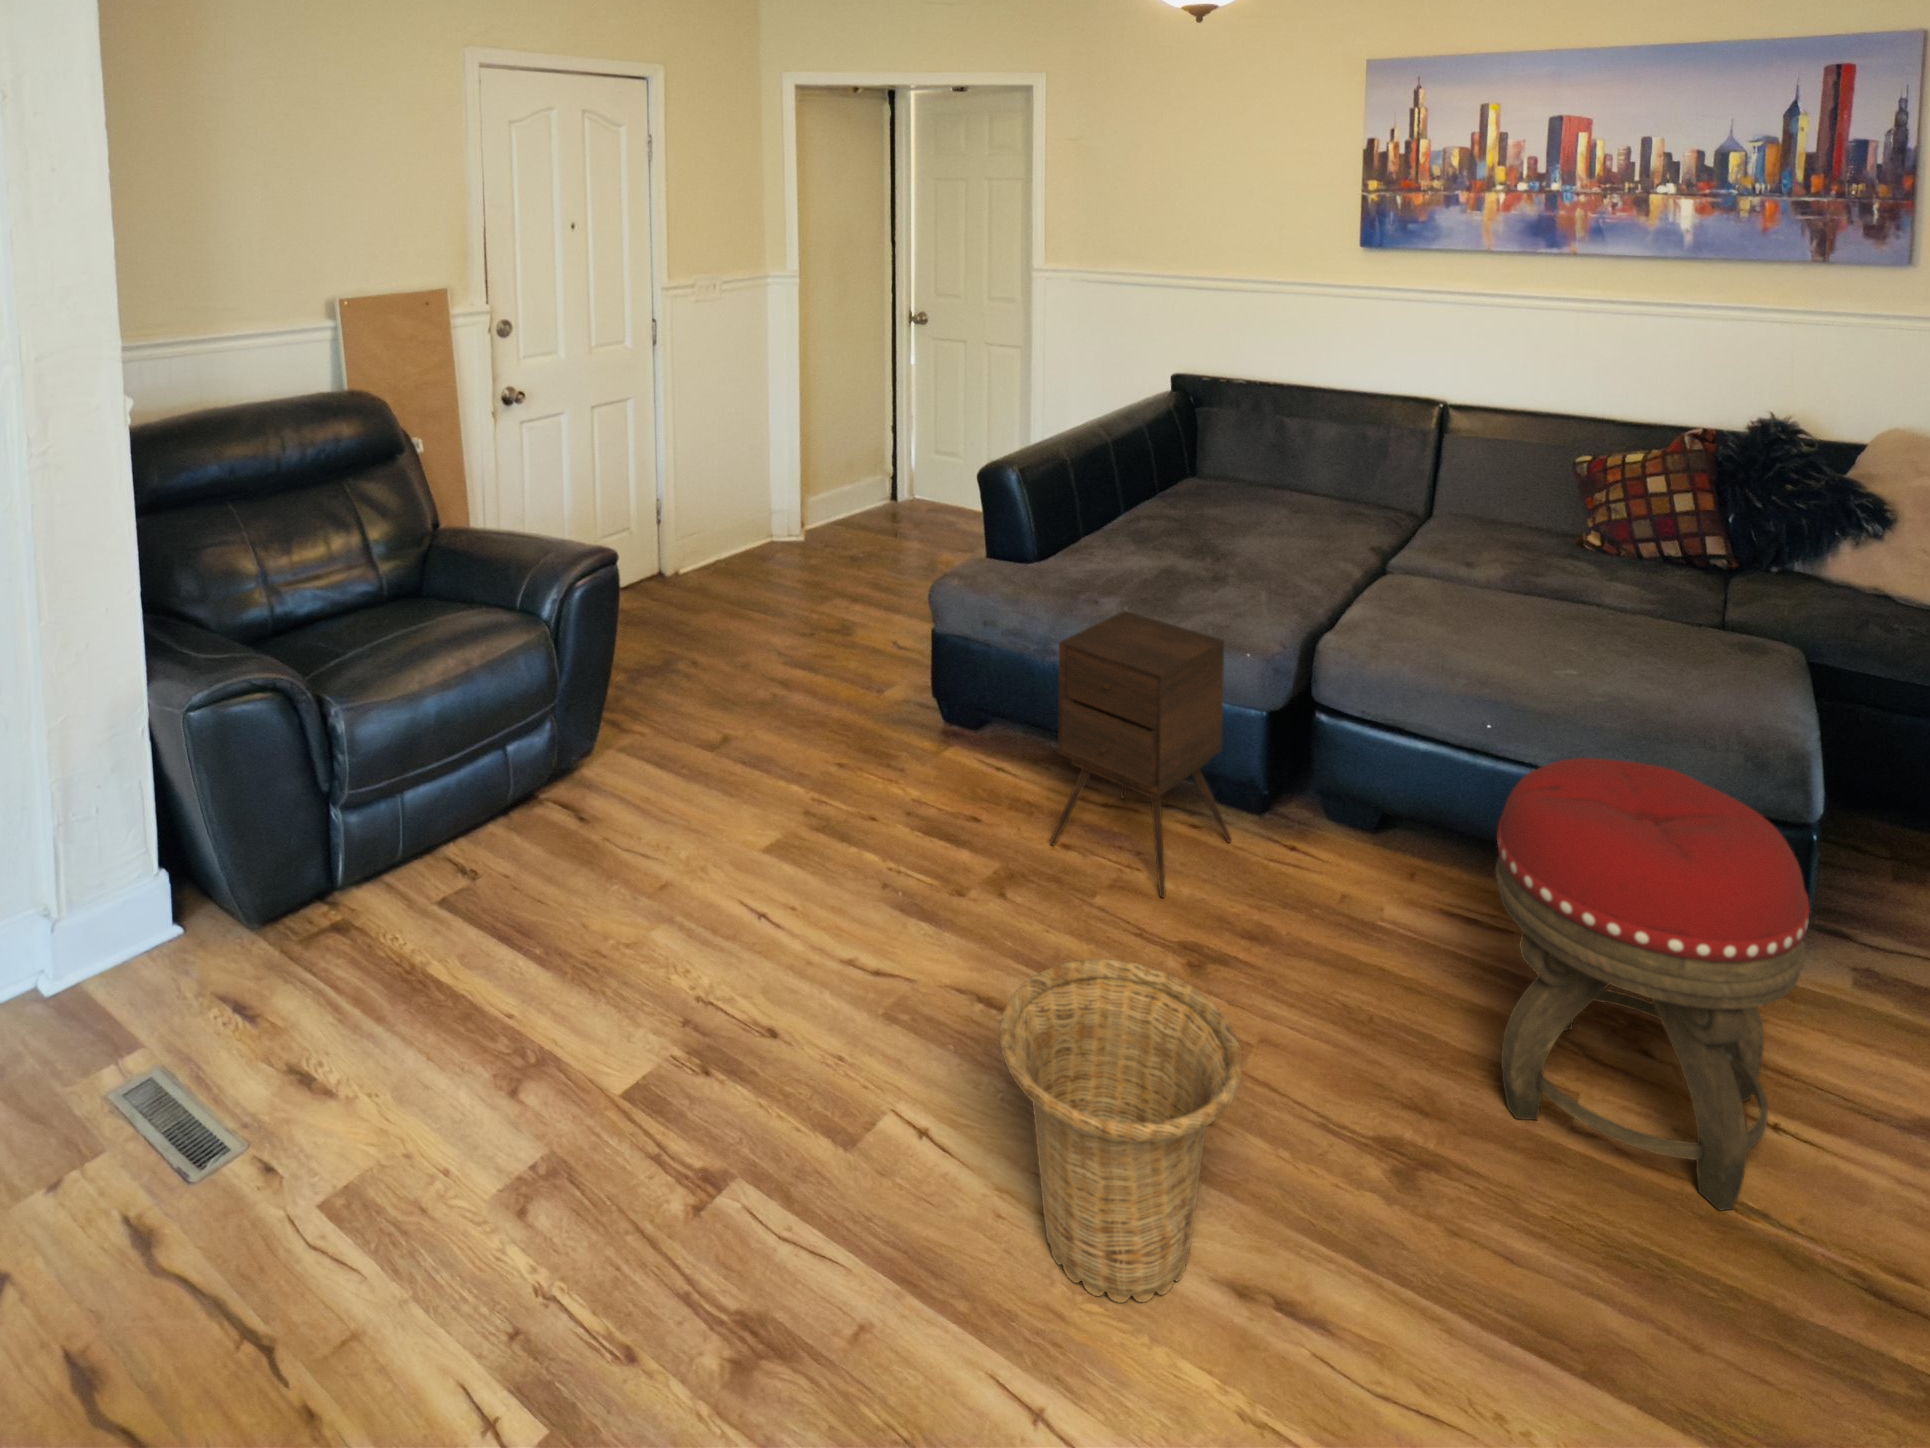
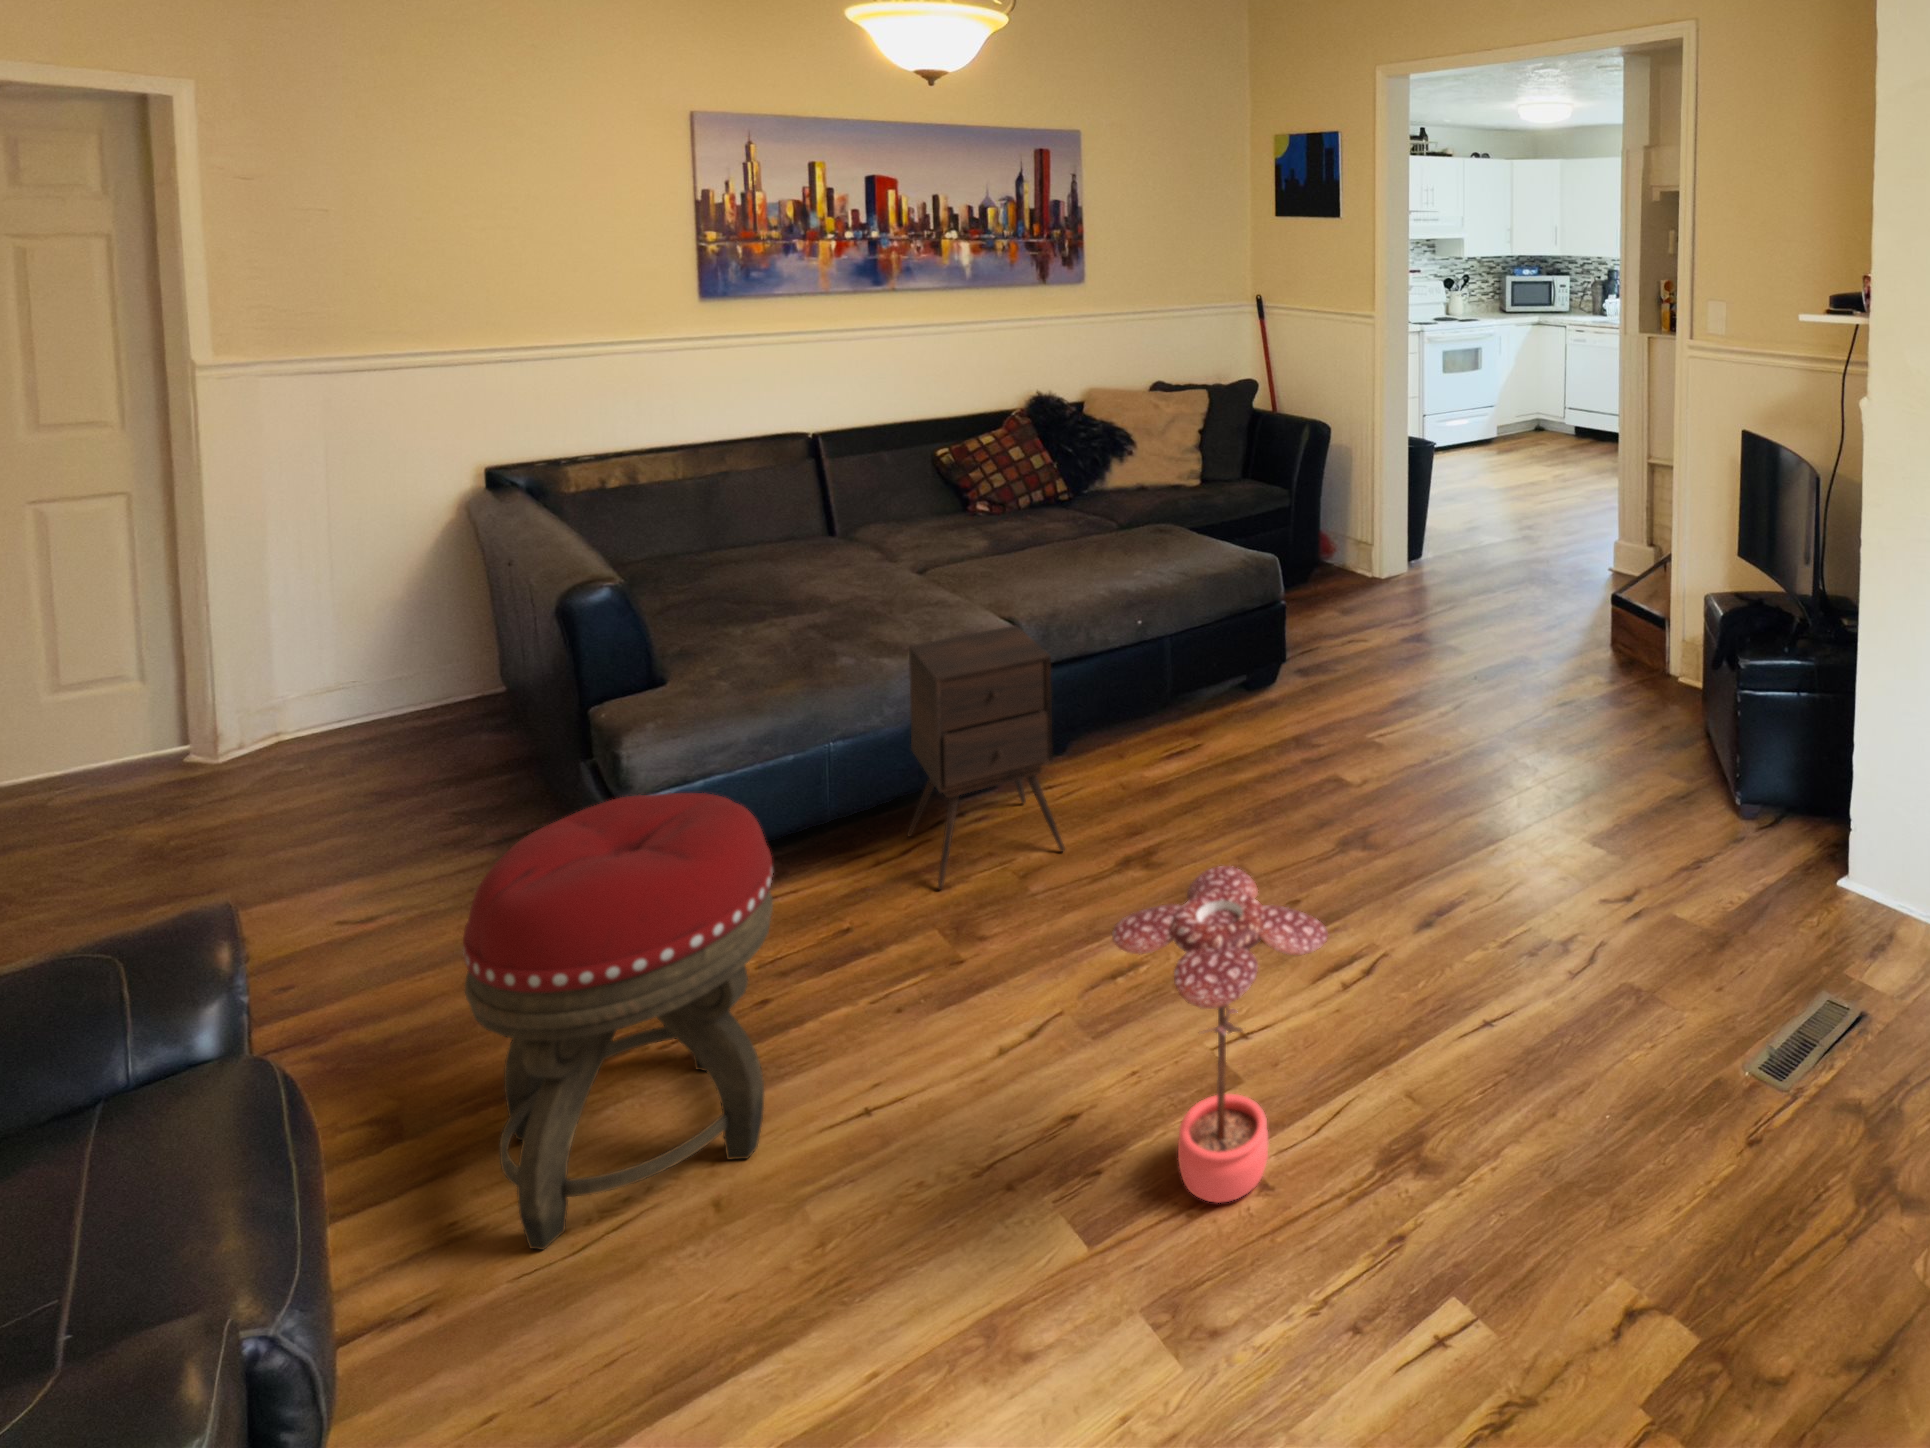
footstool: present [1495,758,1810,1210] -> present [463,793,773,1250]
potted plant: none [594,863,817,1200] -> present [1112,866,1328,1203]
basket: present [1000,959,1242,1303] -> none [1293,769,1457,986]

